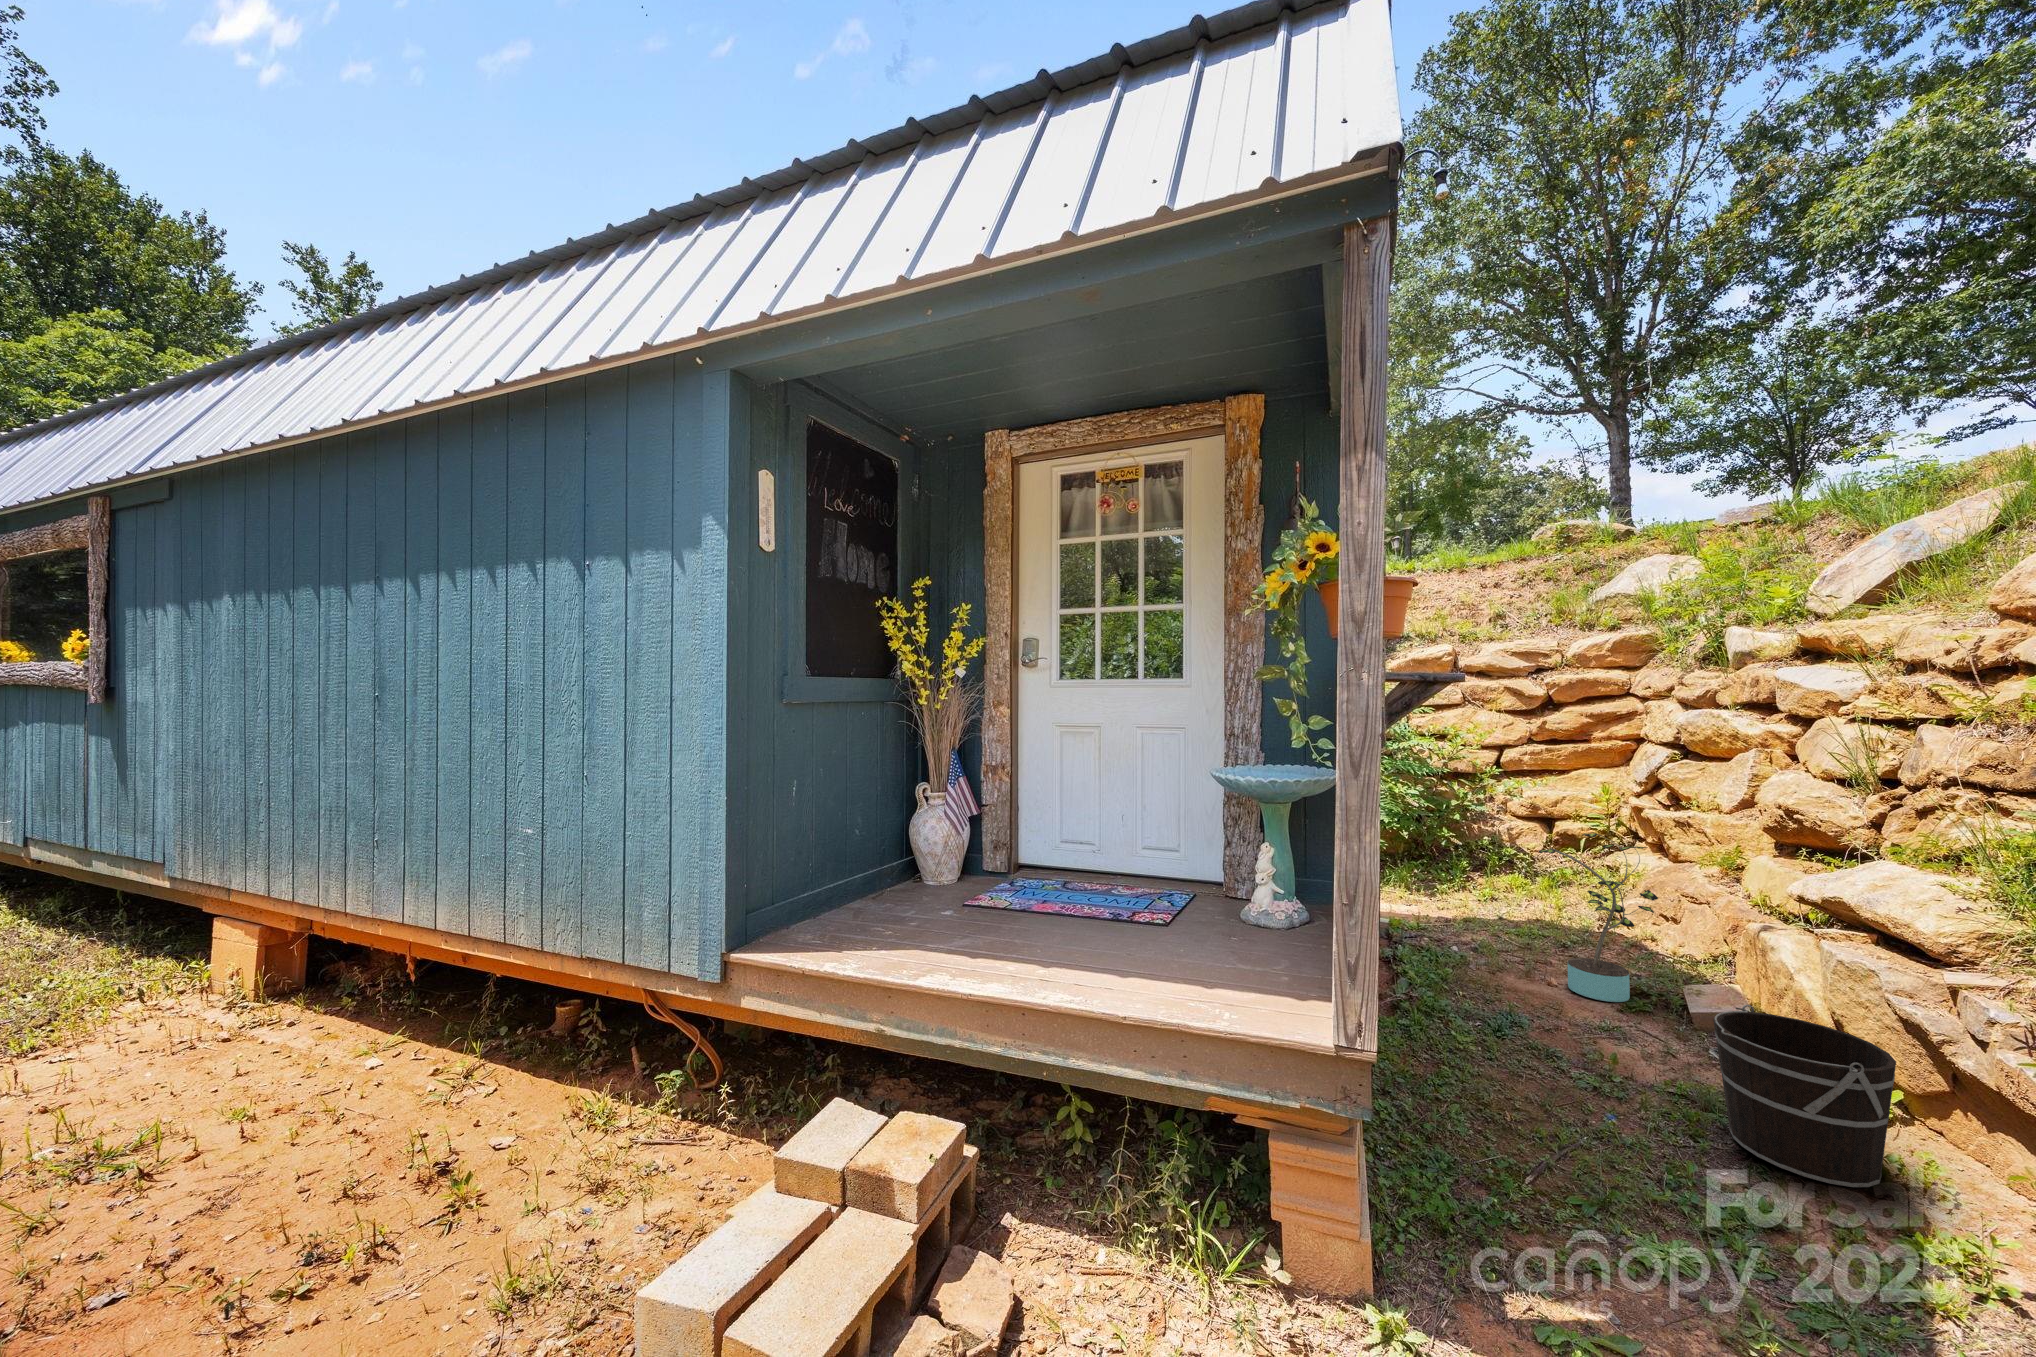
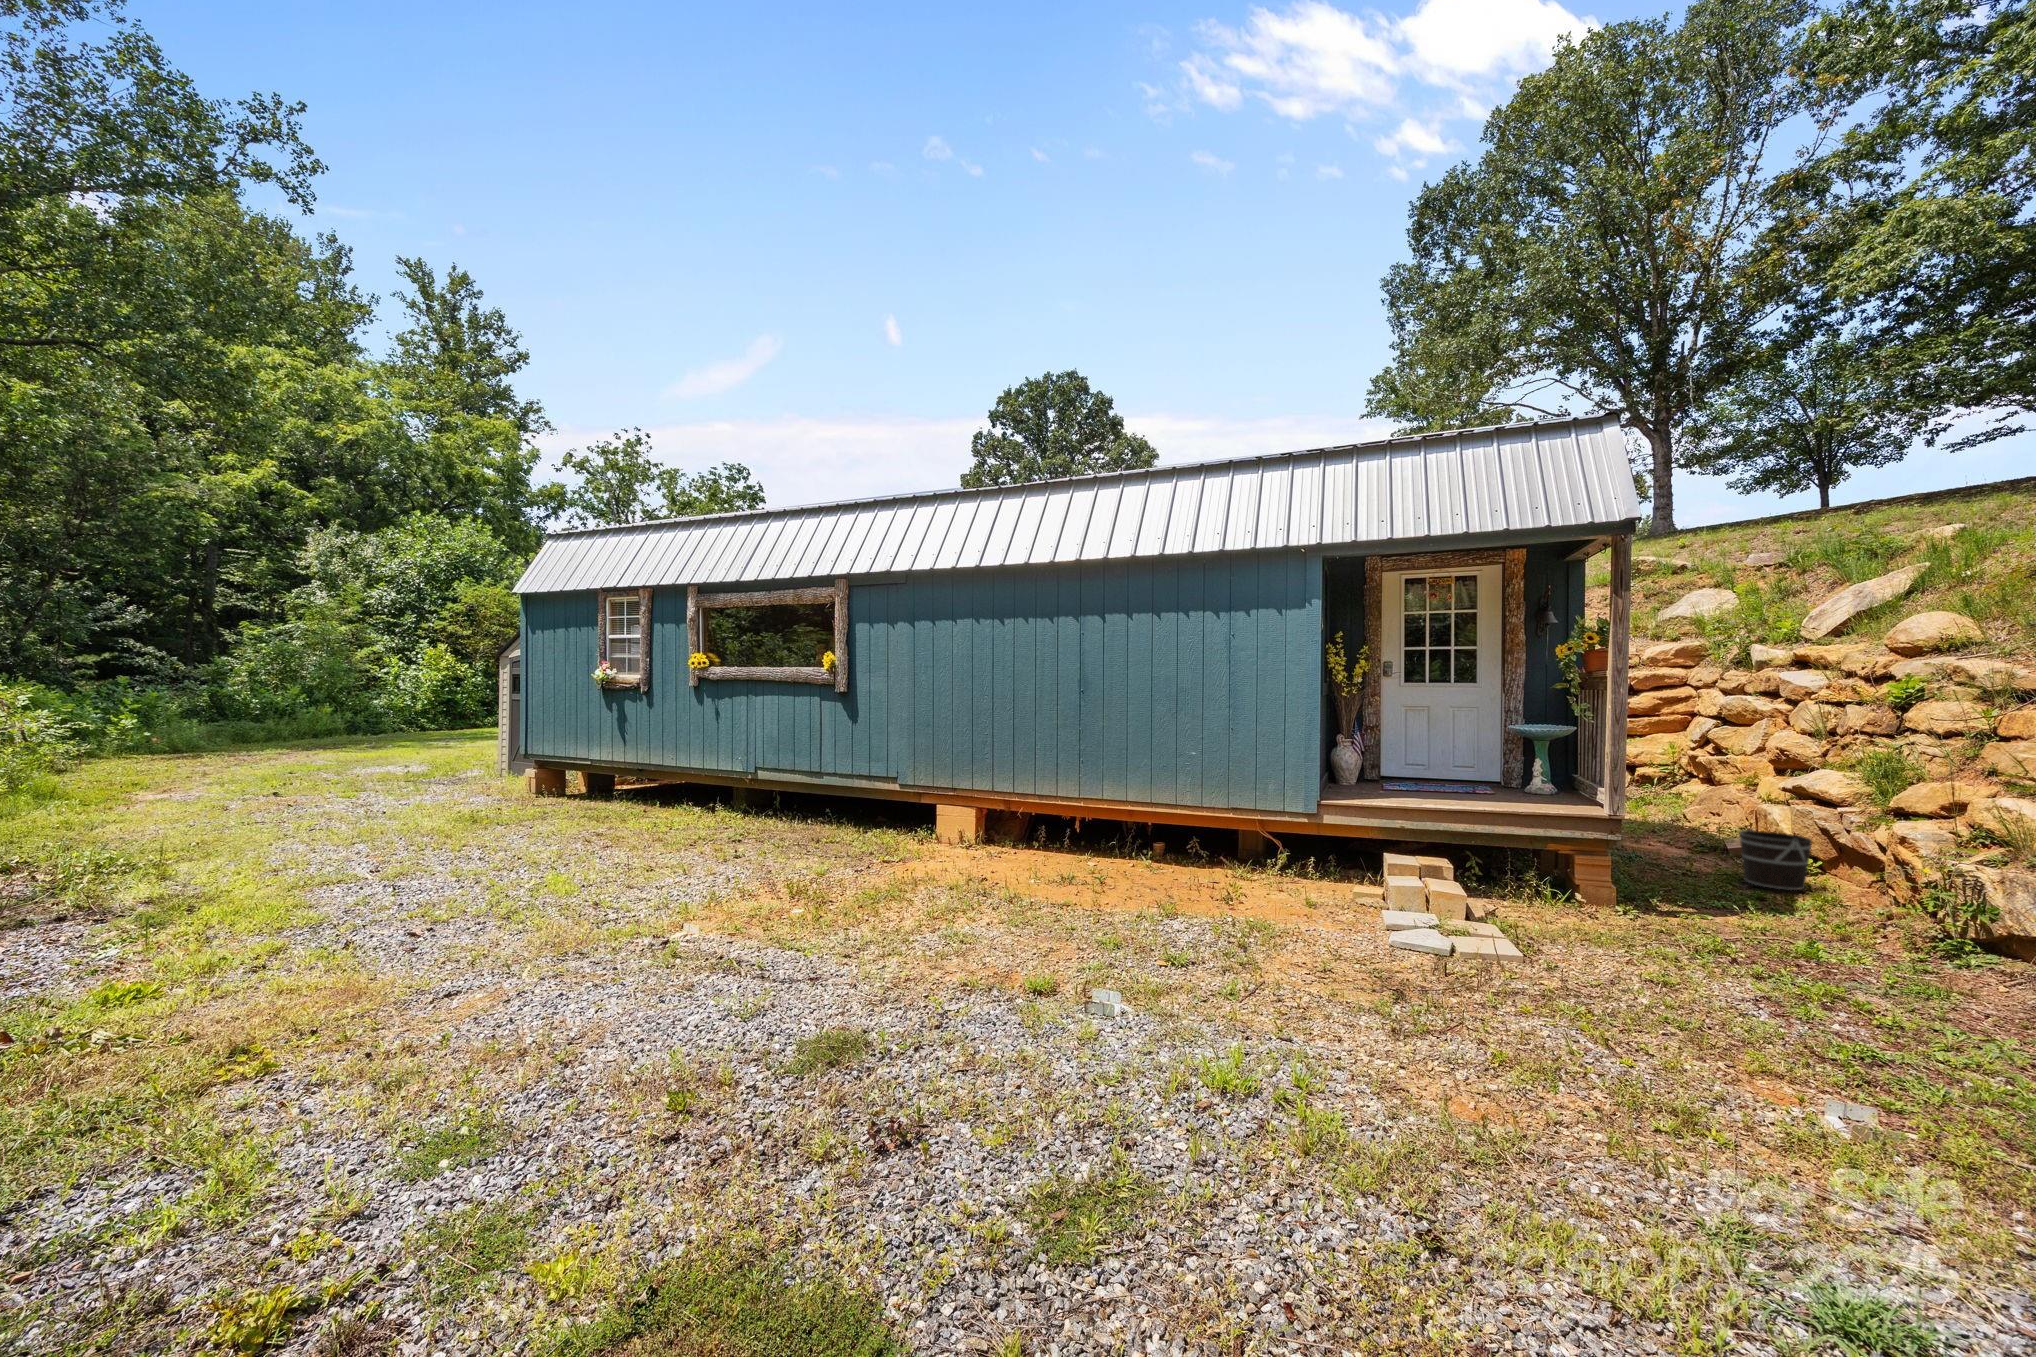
potted plant: present [1539,832,1658,1002] -> none [1648,761,1712,848]

